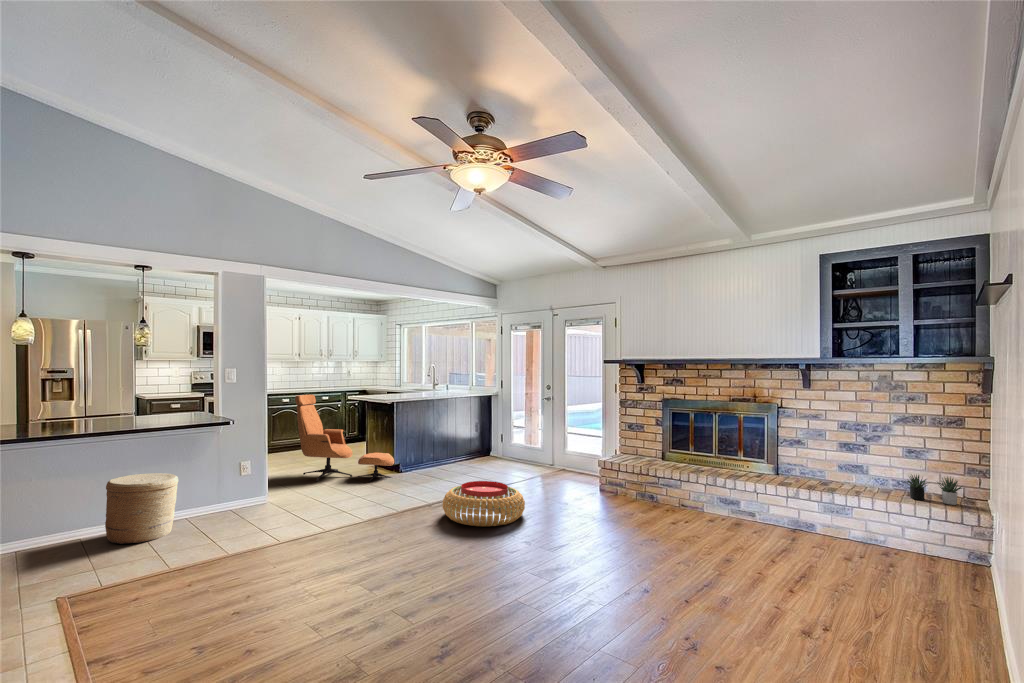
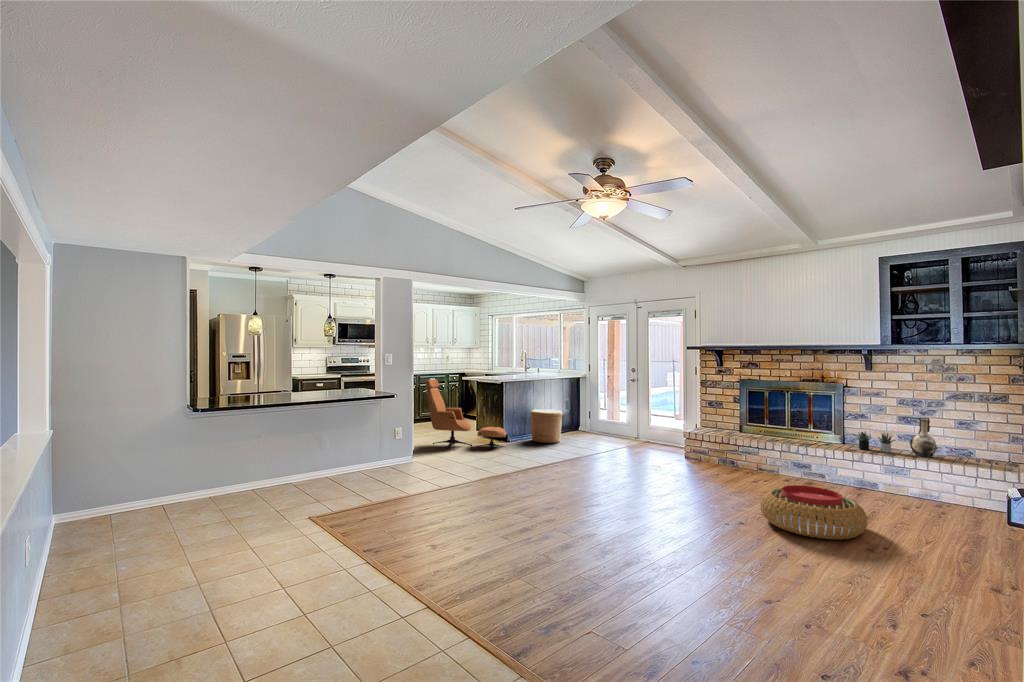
decorative vase: none [853,445,885,494] -> present [910,418,937,457]
woven basket: present [105,473,178,544] -> present [530,409,563,443]
succulent plant: present [907,475,962,505] -> present [857,432,895,452]
pouf: present [443,481,525,526] -> present [761,485,868,540]

